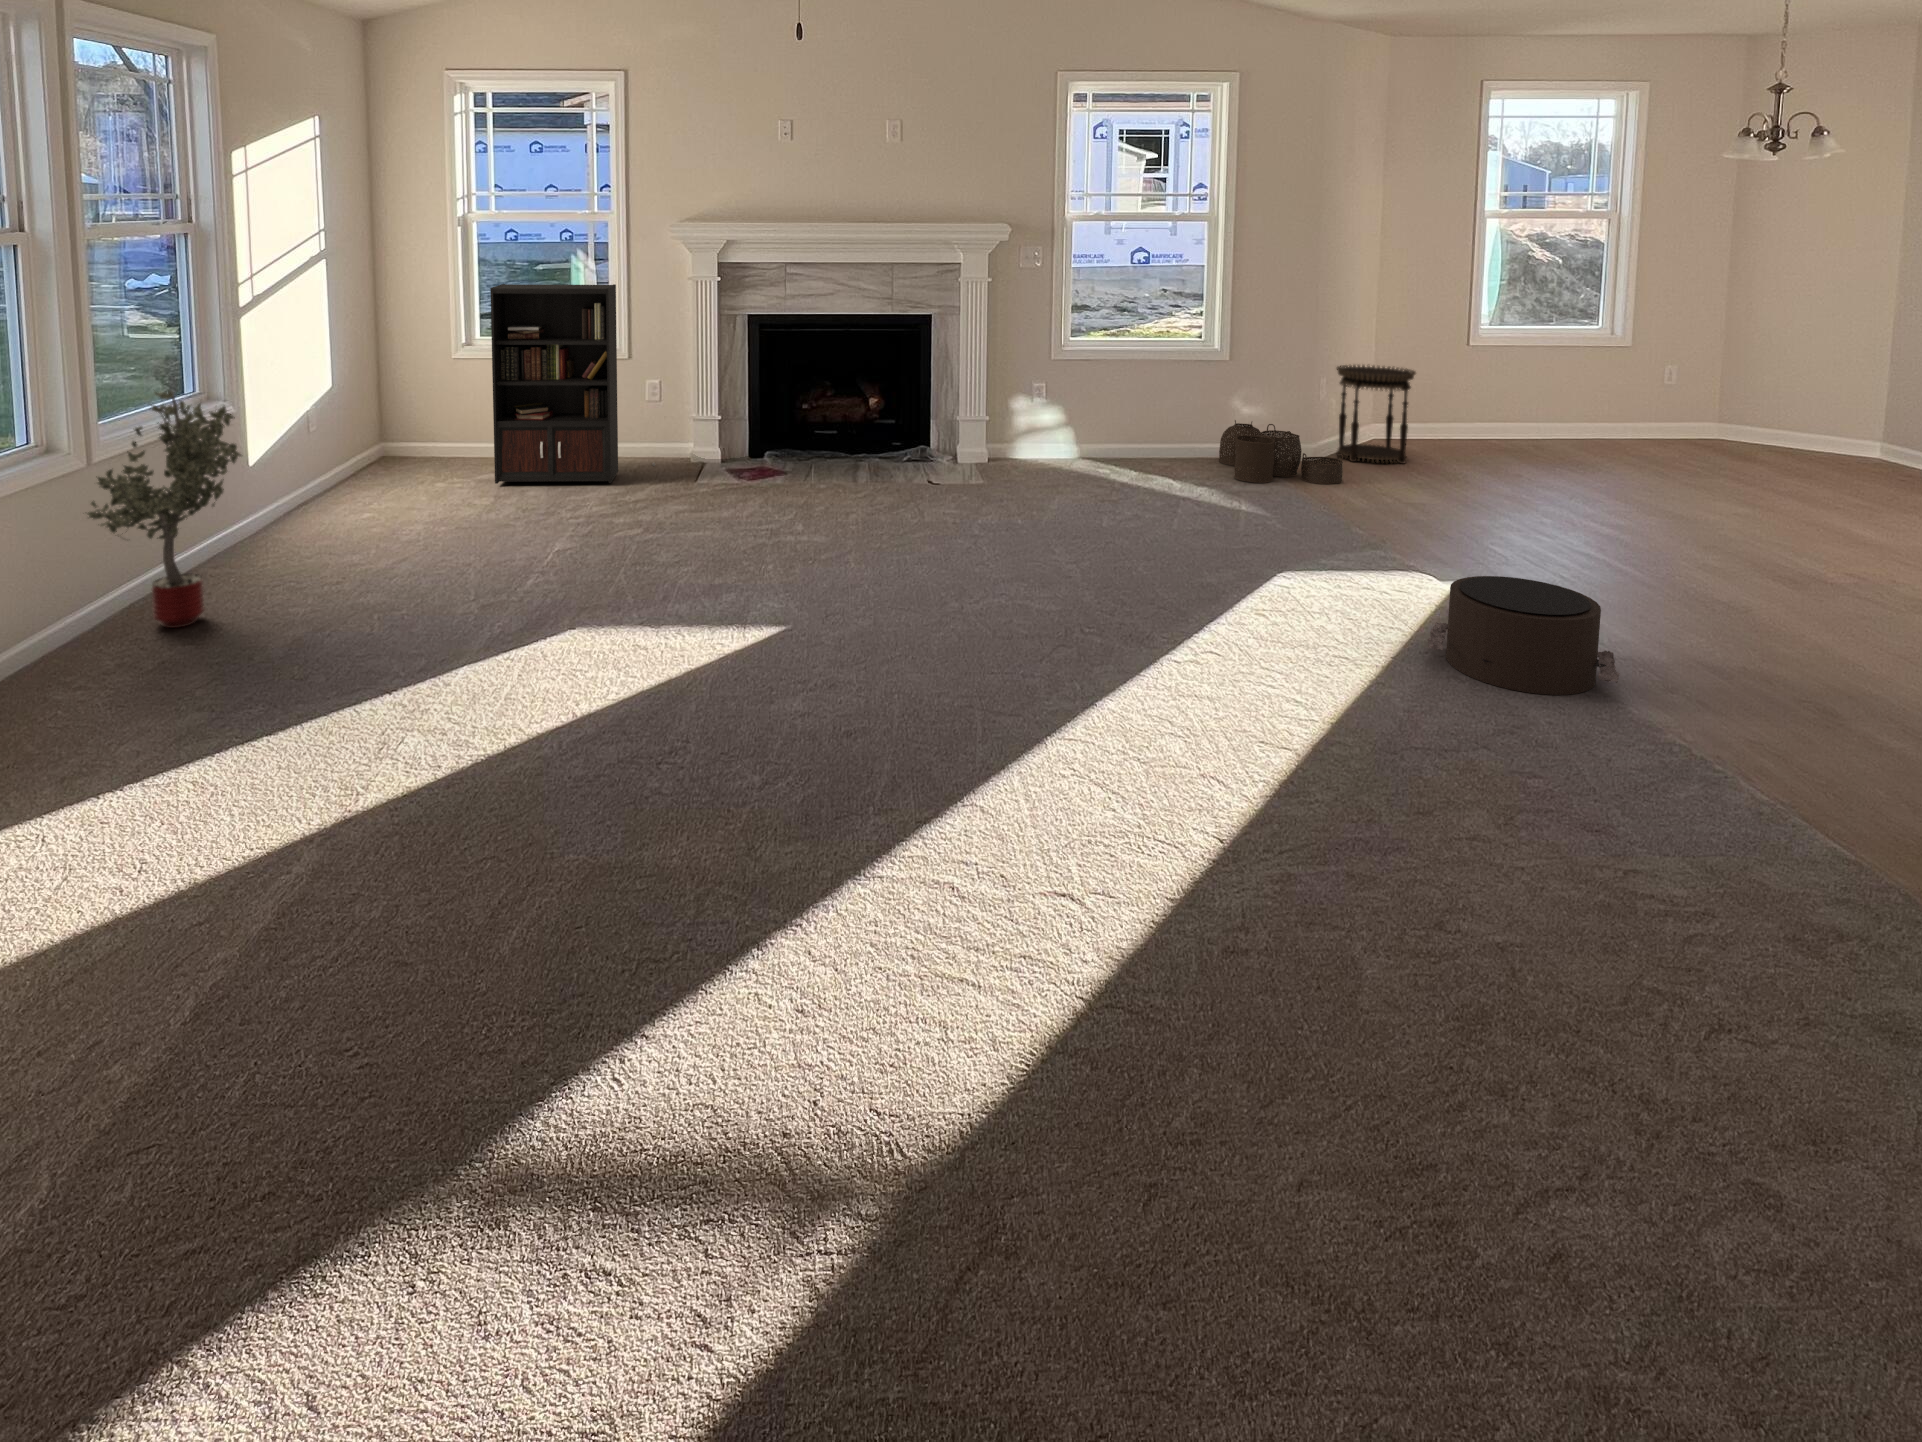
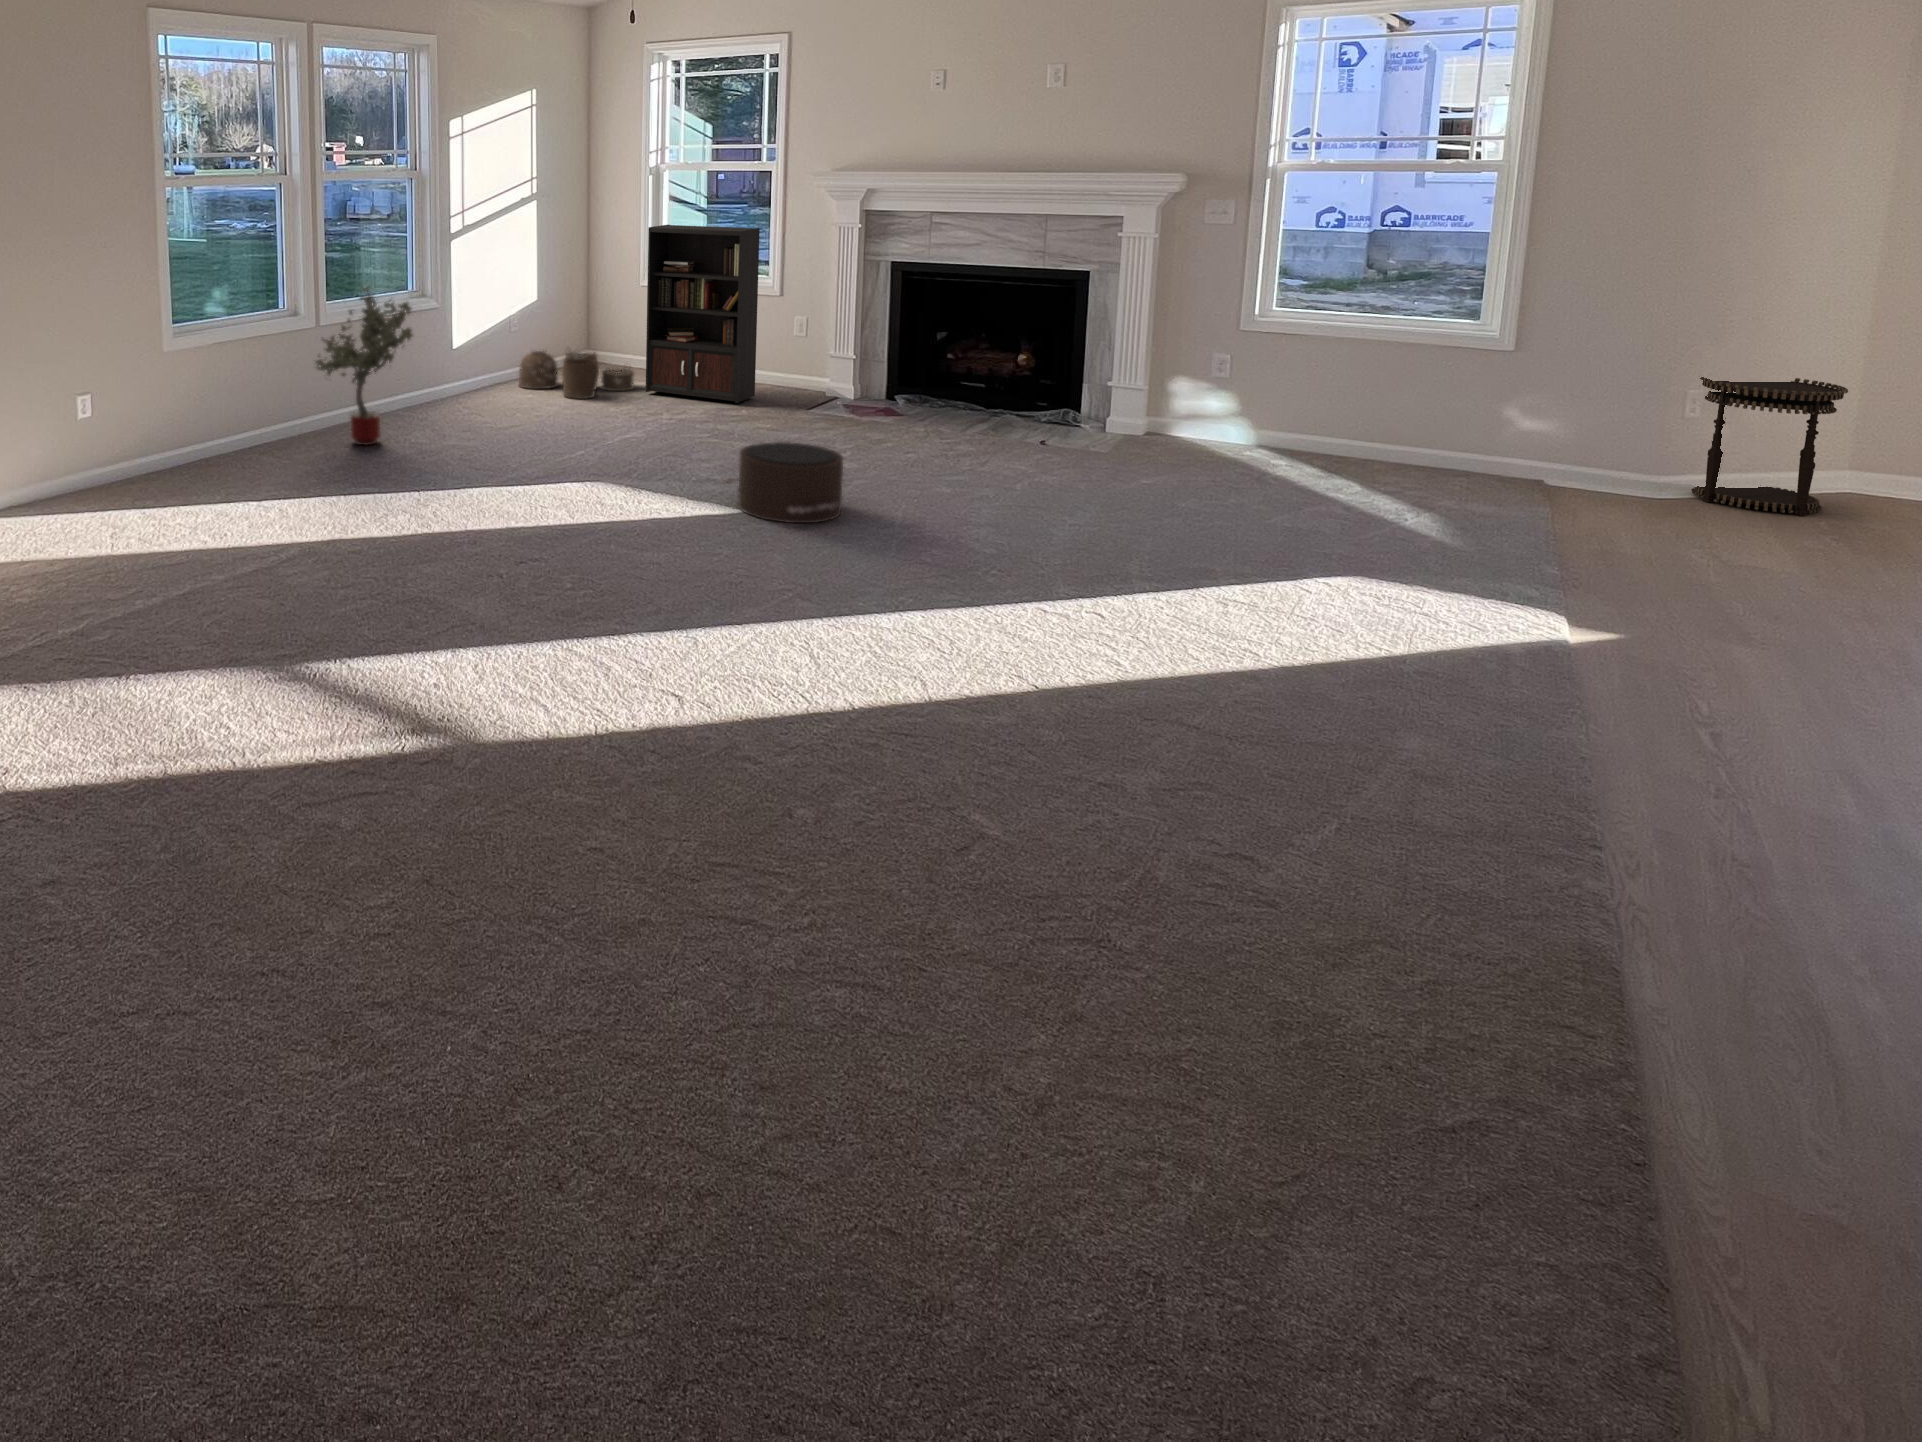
woven basket: present [1219,420,1343,484] -> present [518,350,634,399]
pouf: present [1428,576,1620,695] -> present [724,442,843,523]

